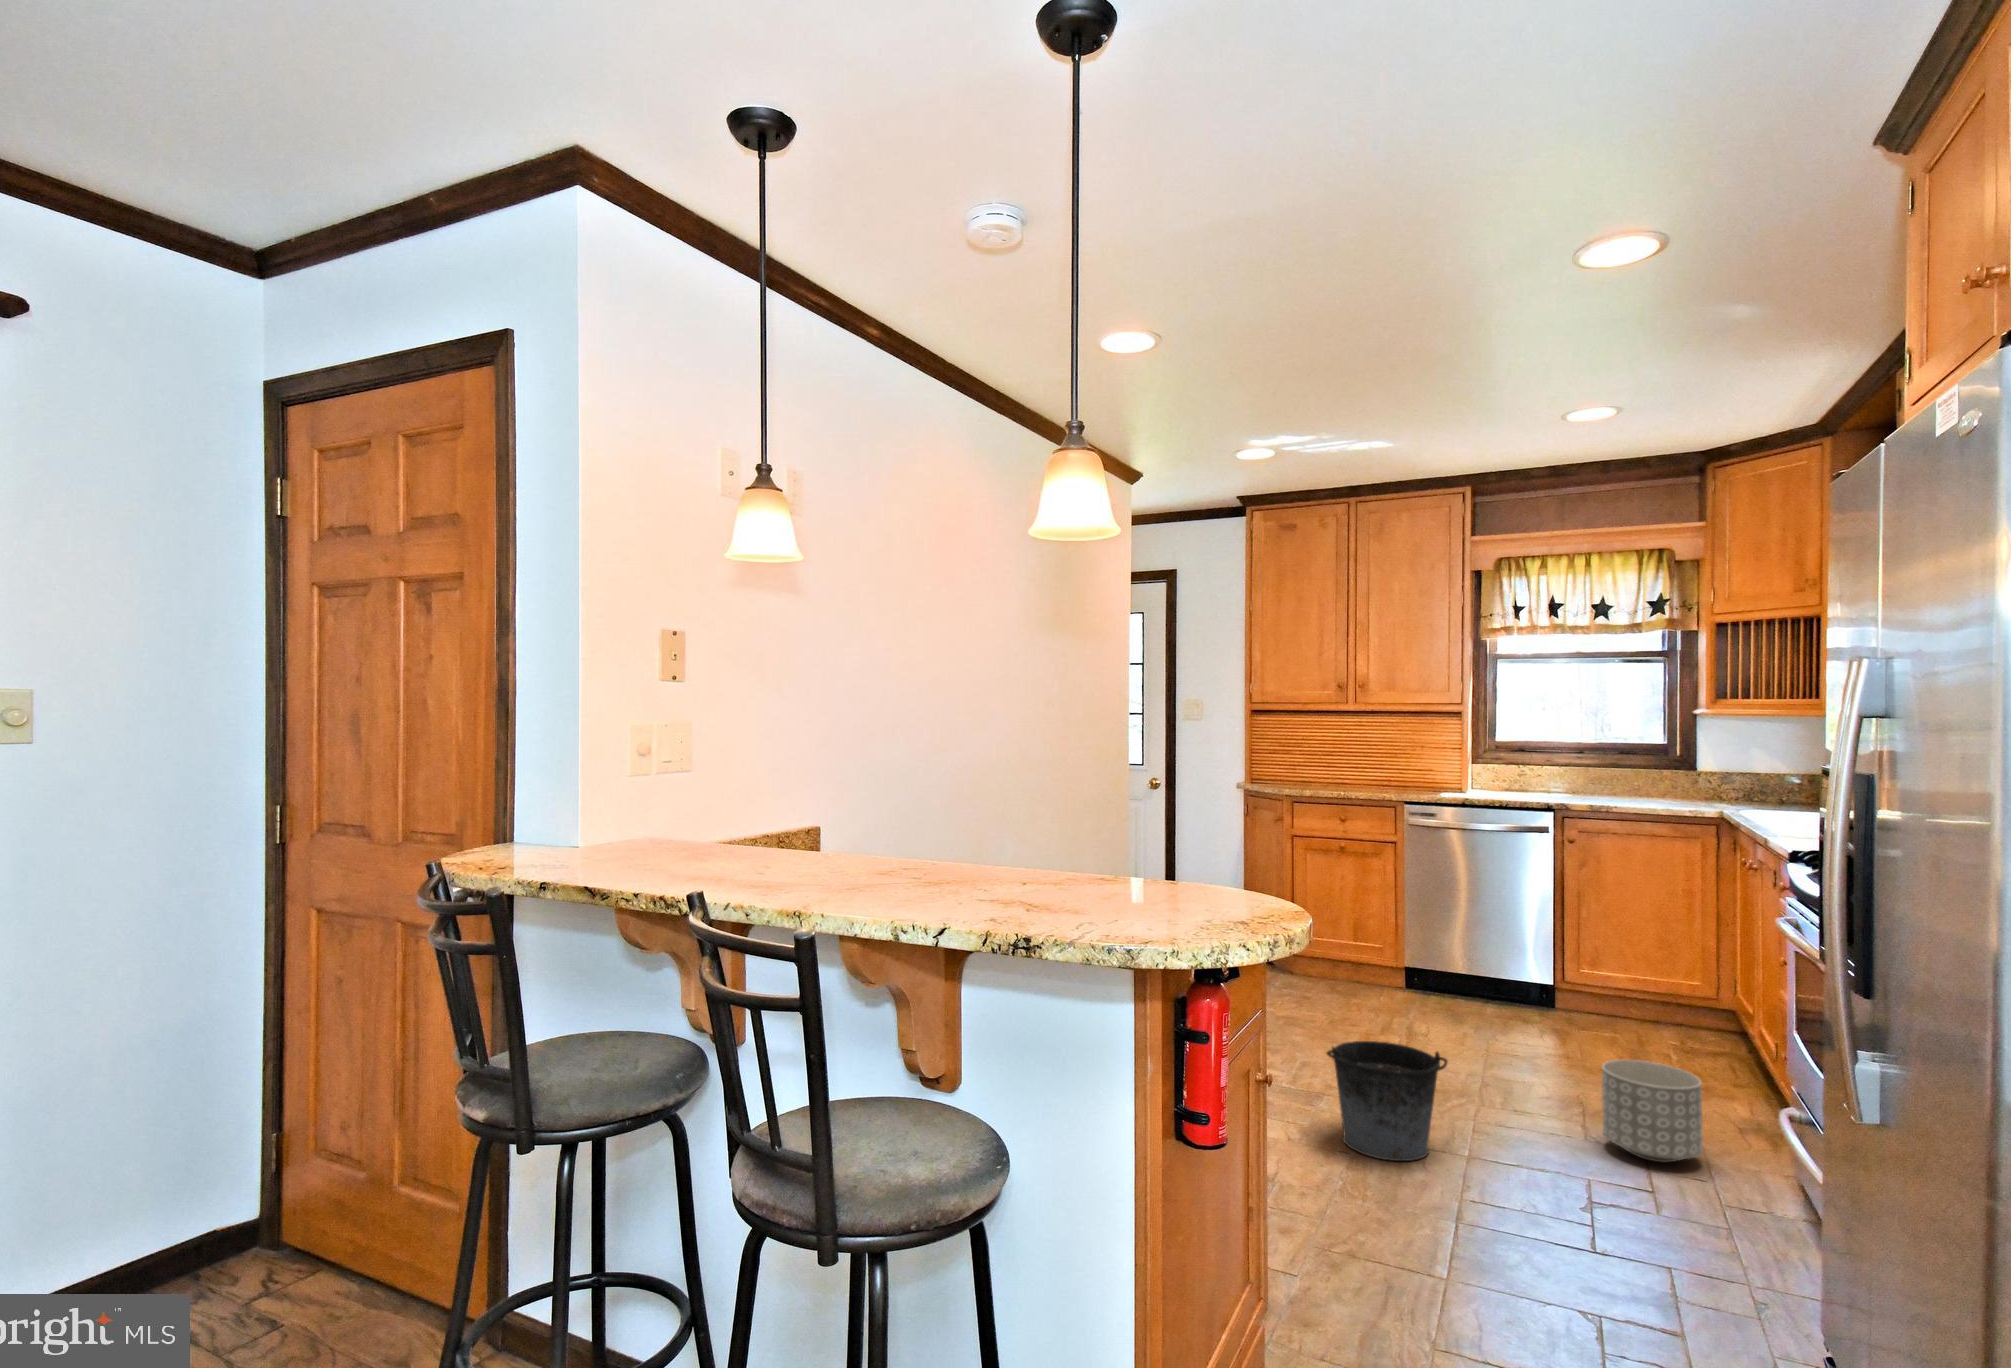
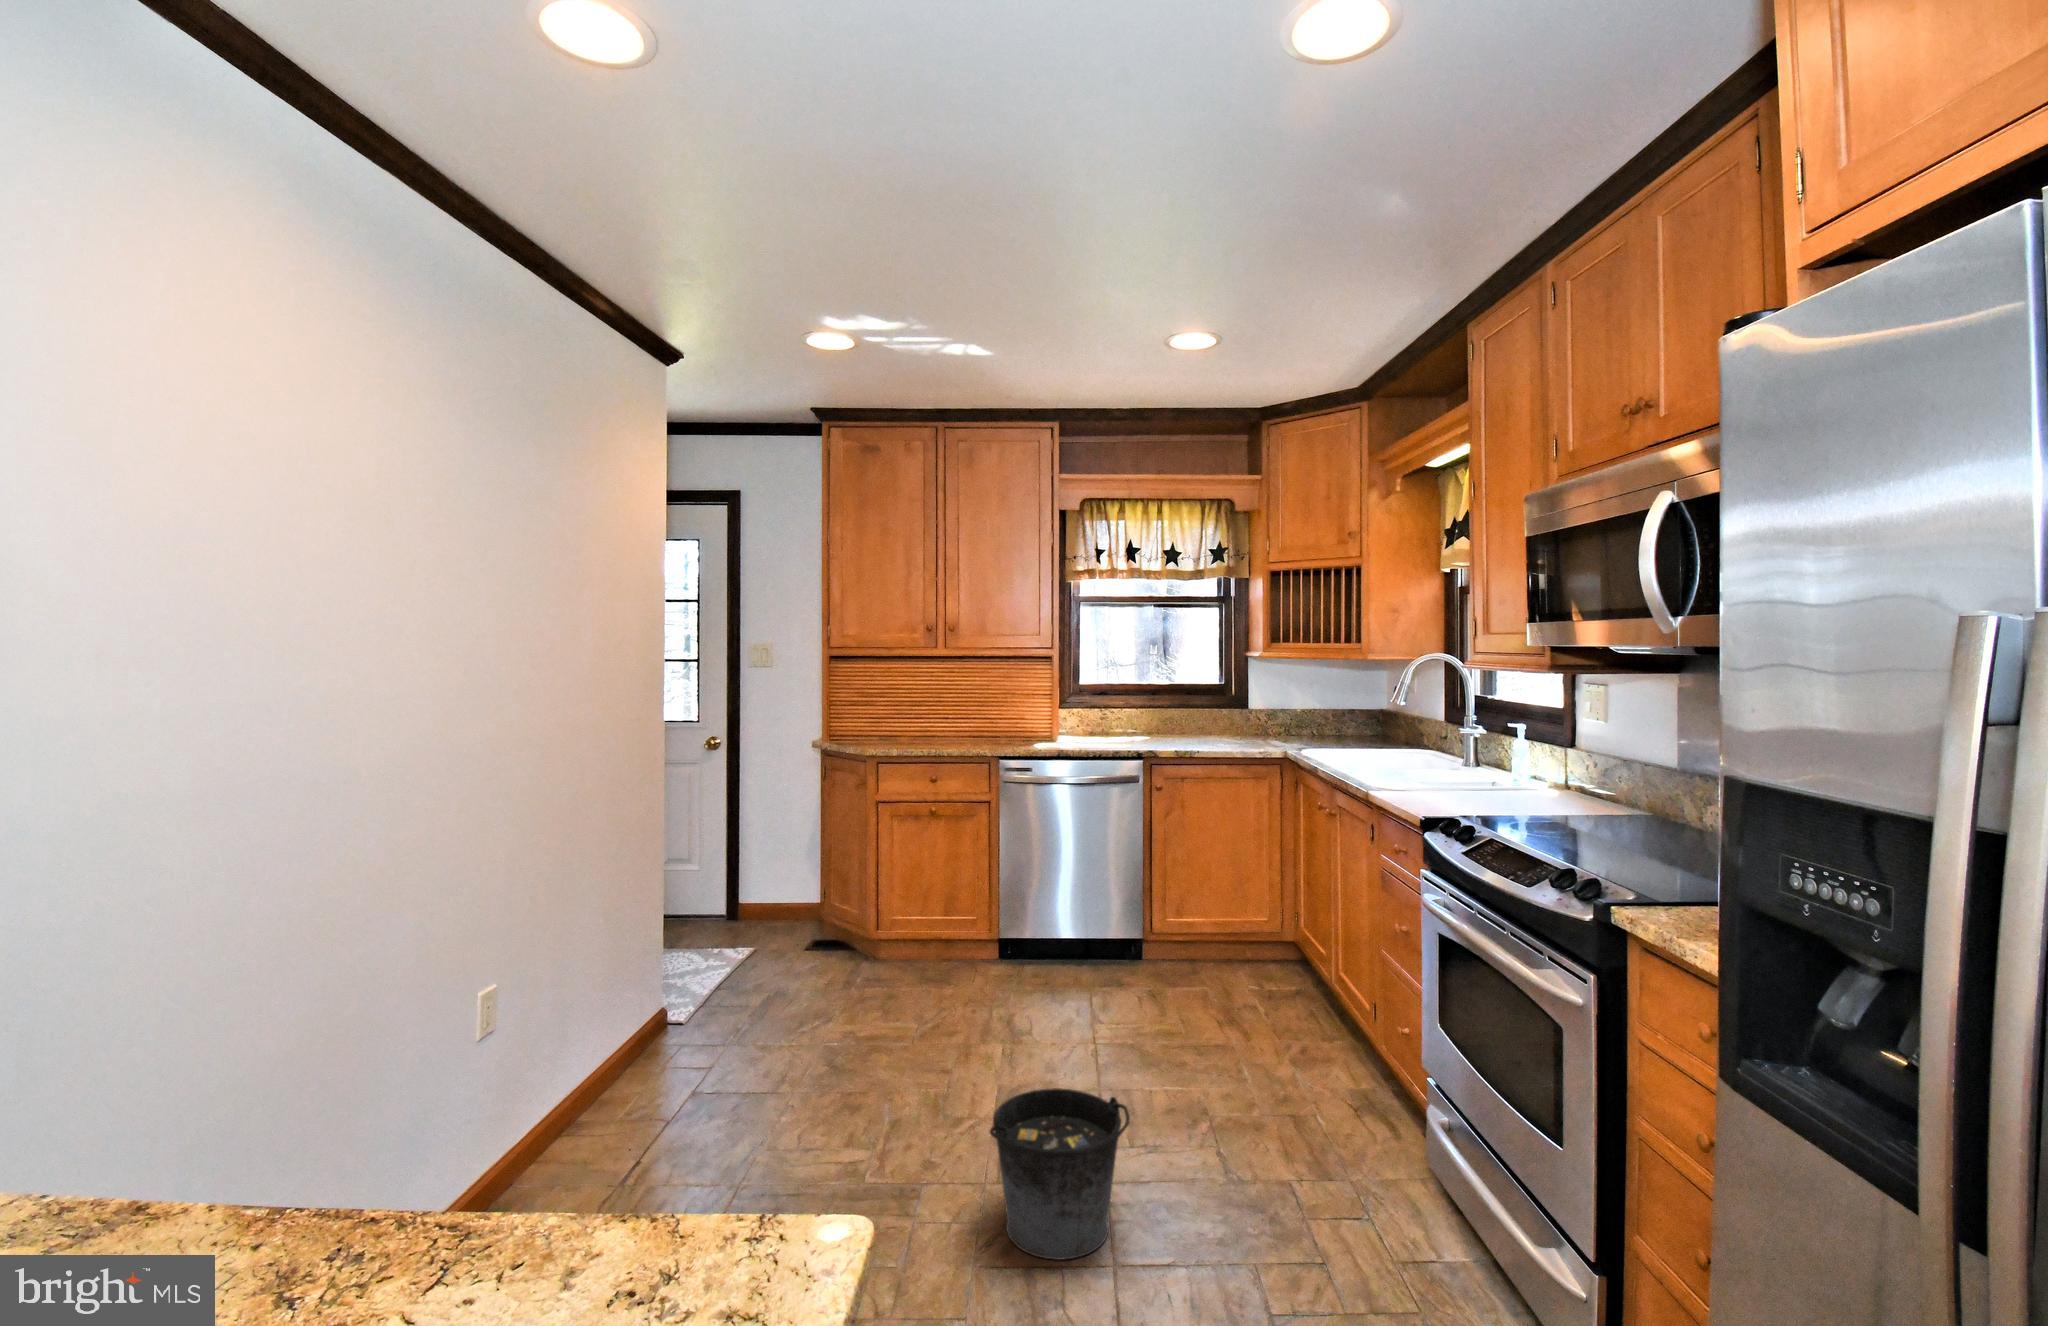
planter: present [1602,1060,1703,1162] -> none [1262,1046,1358,1162]

